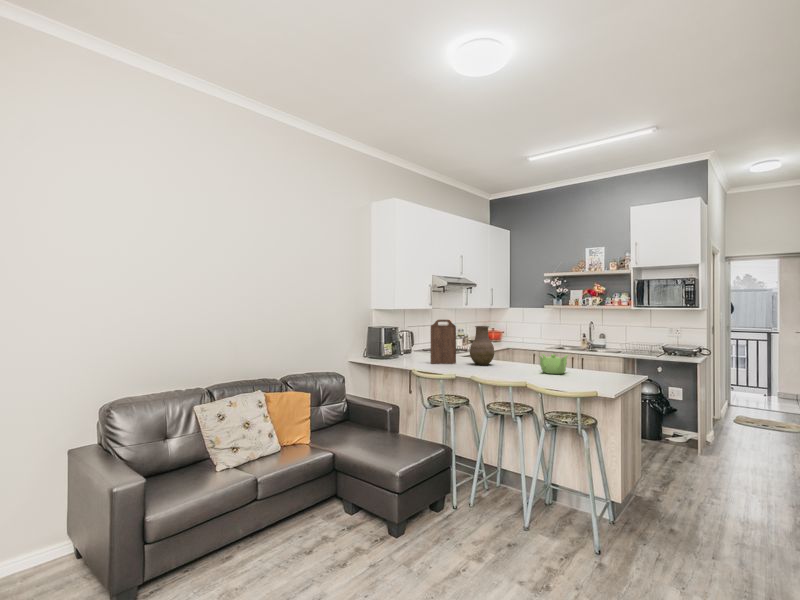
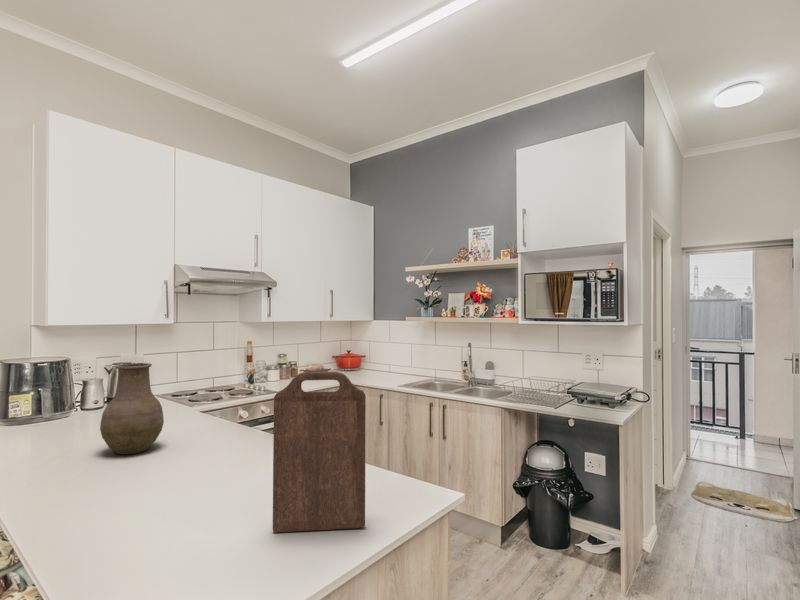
cutting board: present [431,320,456,364] -> present [273,371,366,532]
teapot: present [539,354,568,374] -> none [145,441,249,511]

